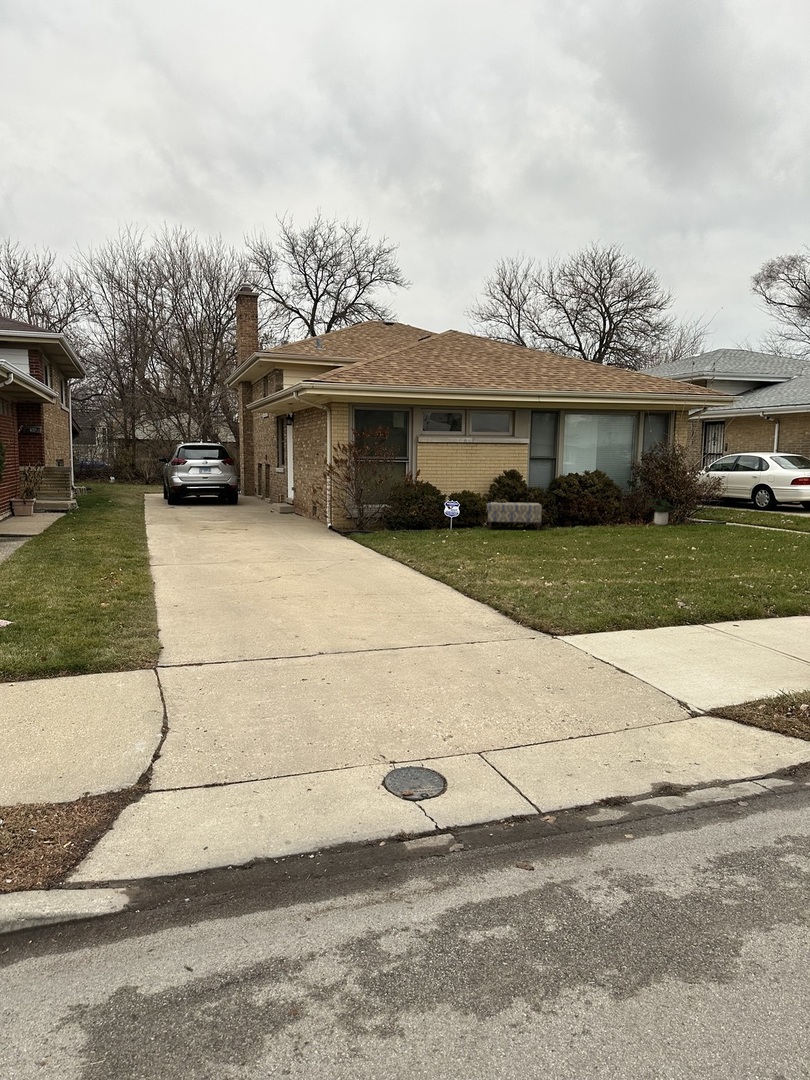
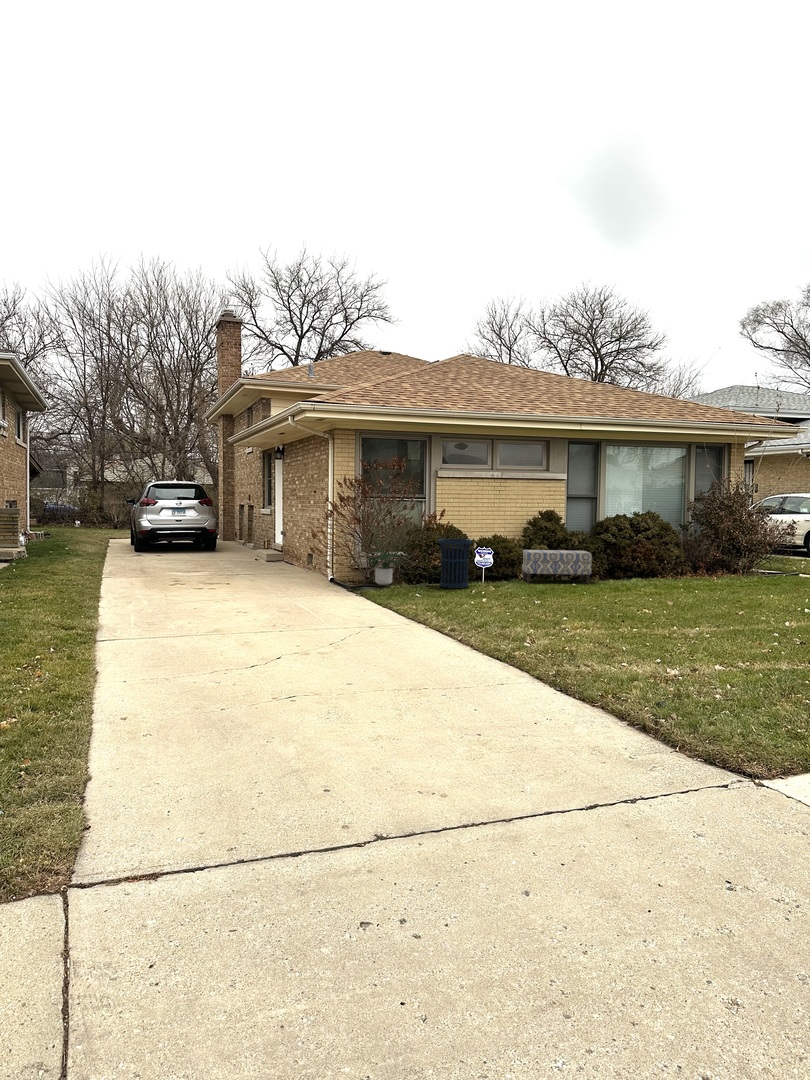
trash can: none [414,493,442,533] -> present [438,539,472,589]
potted plant: present [648,499,677,525] -> present [368,550,401,585]

